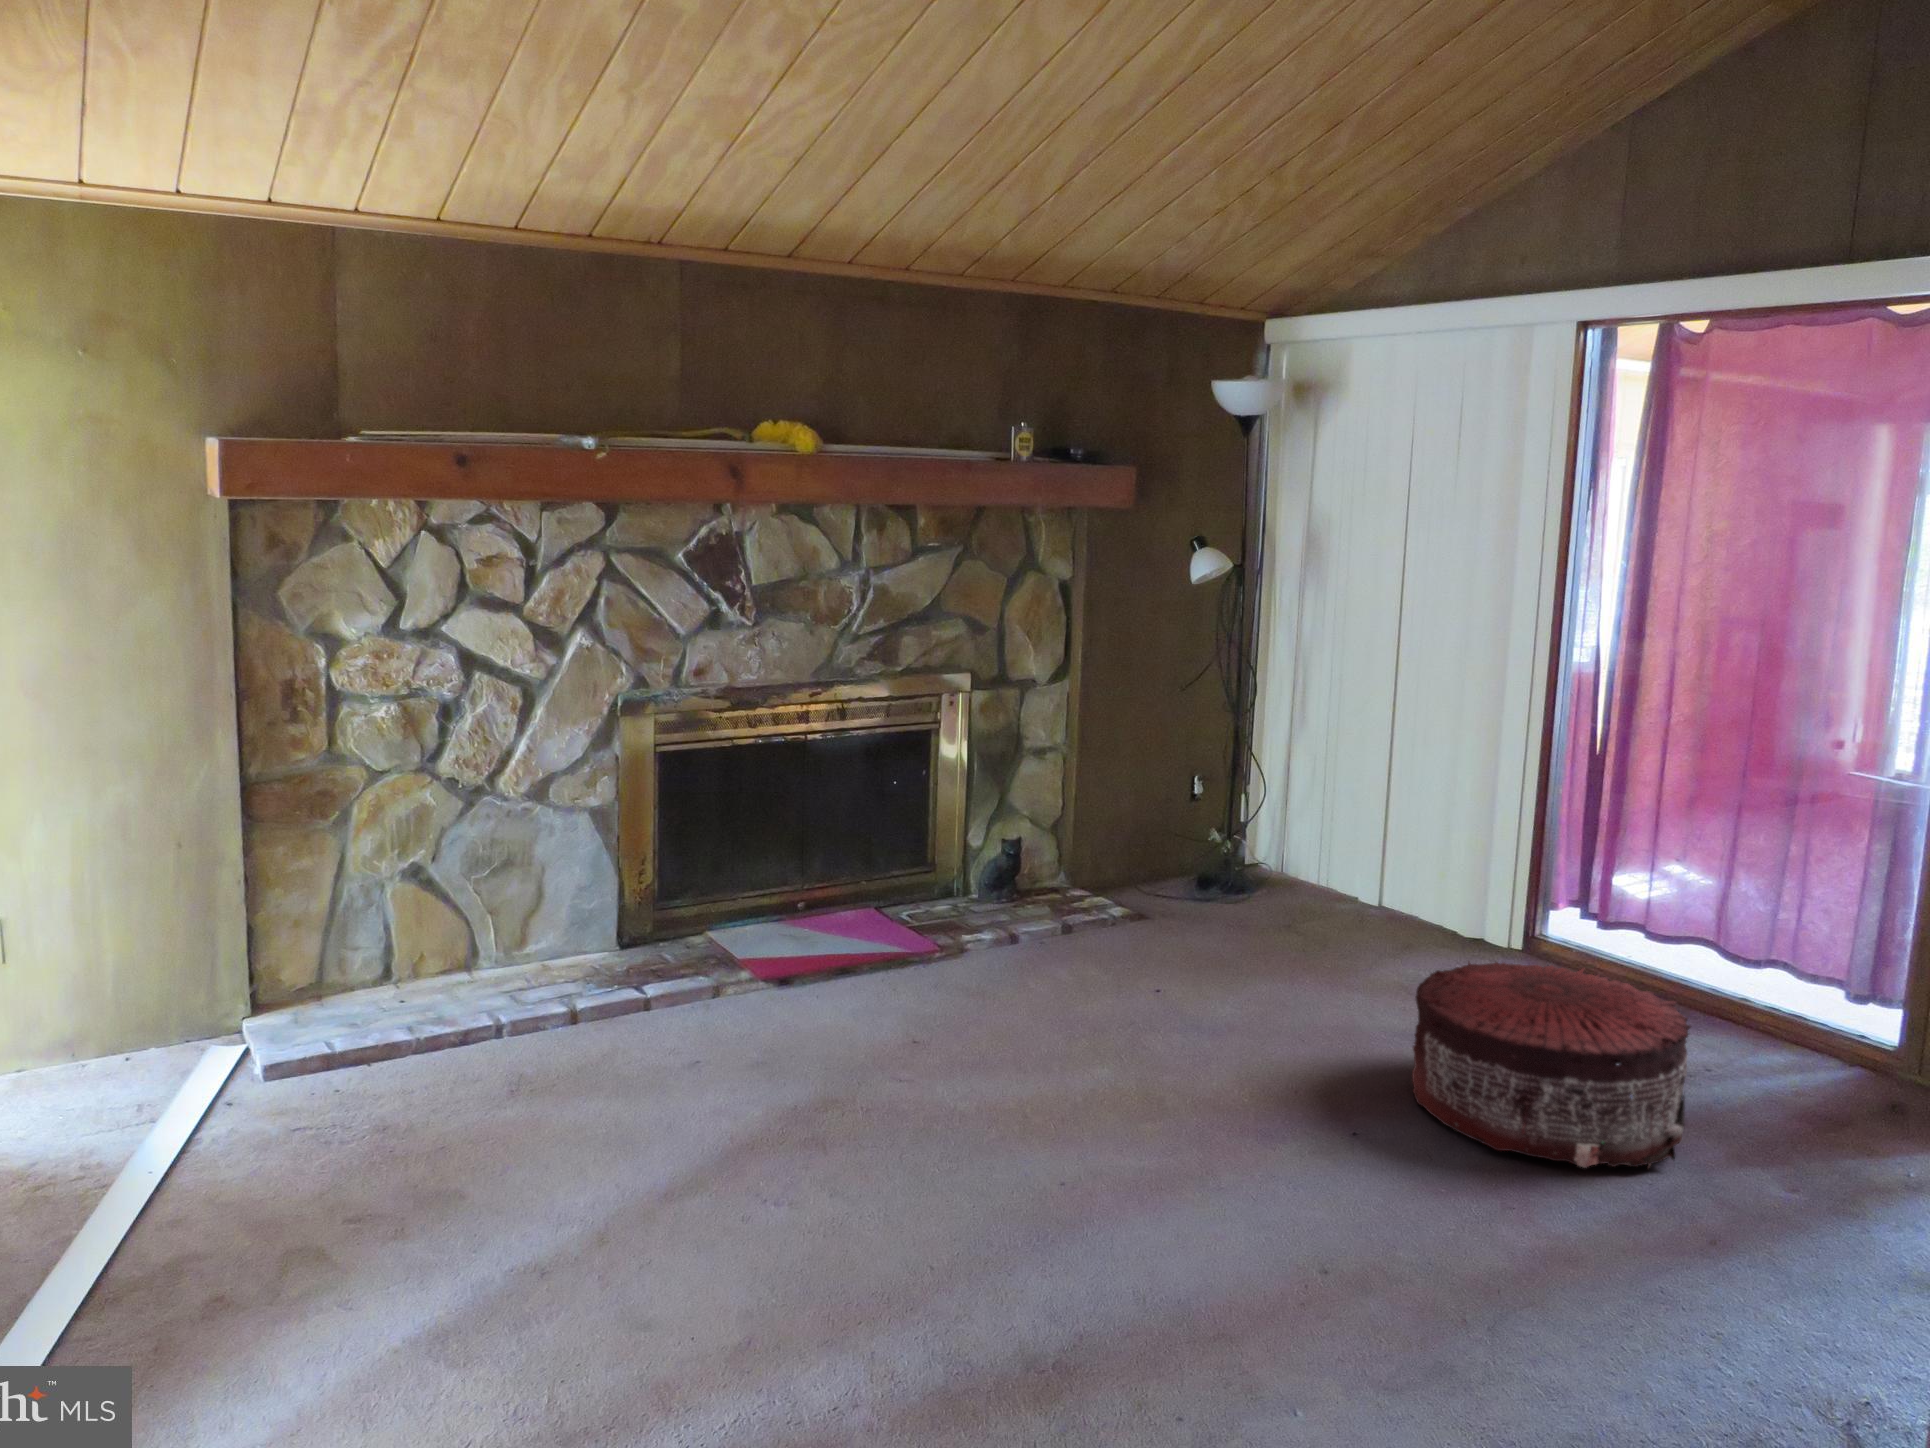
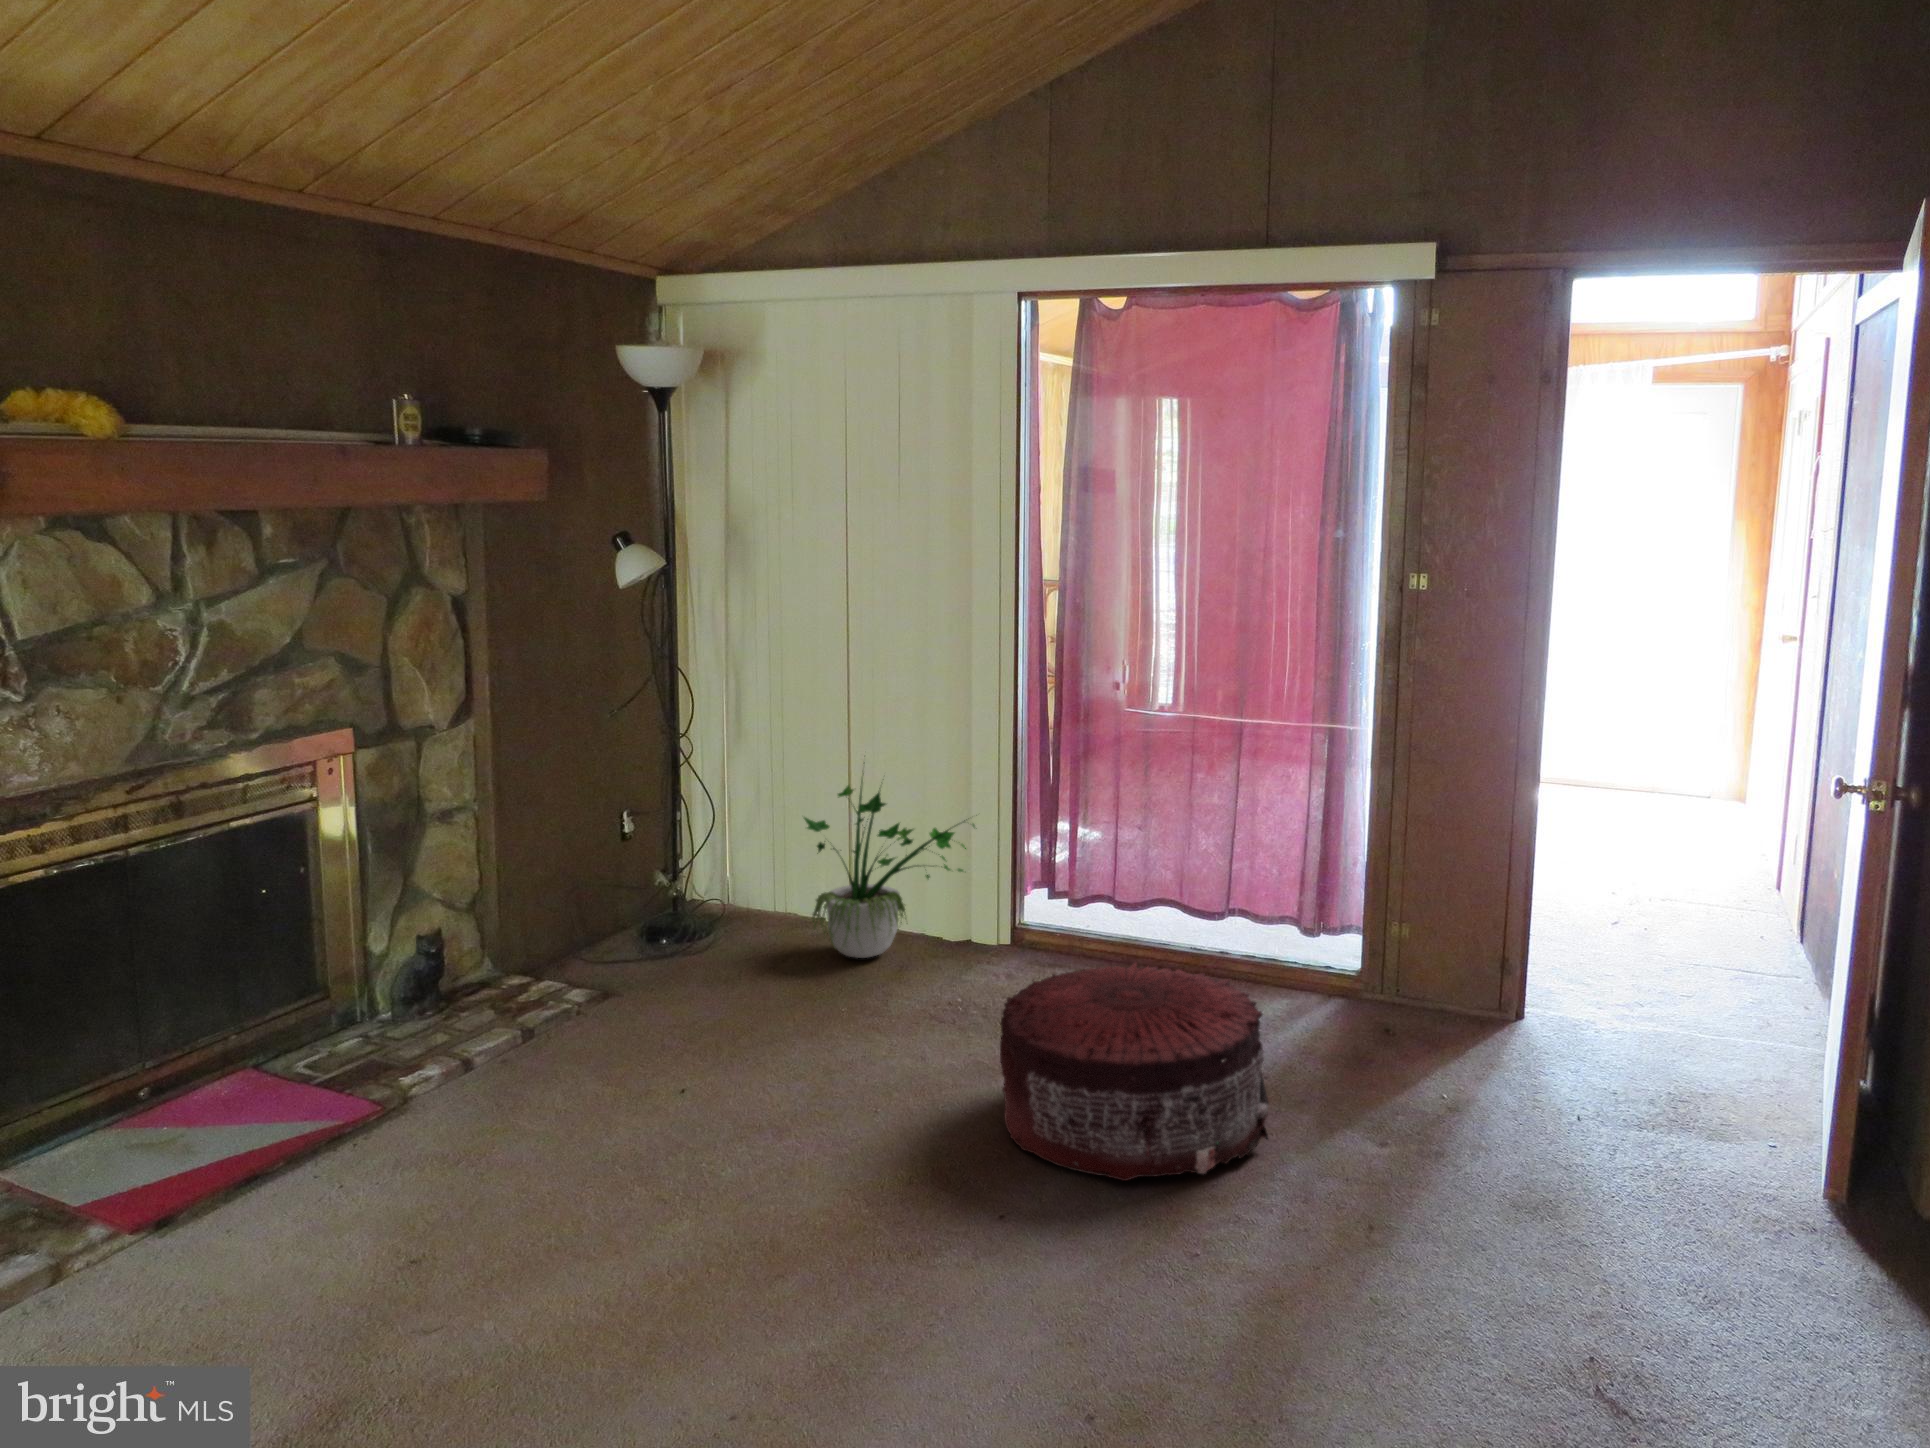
potted plant: none [1327,744,1494,933] -> present [804,773,975,958]

